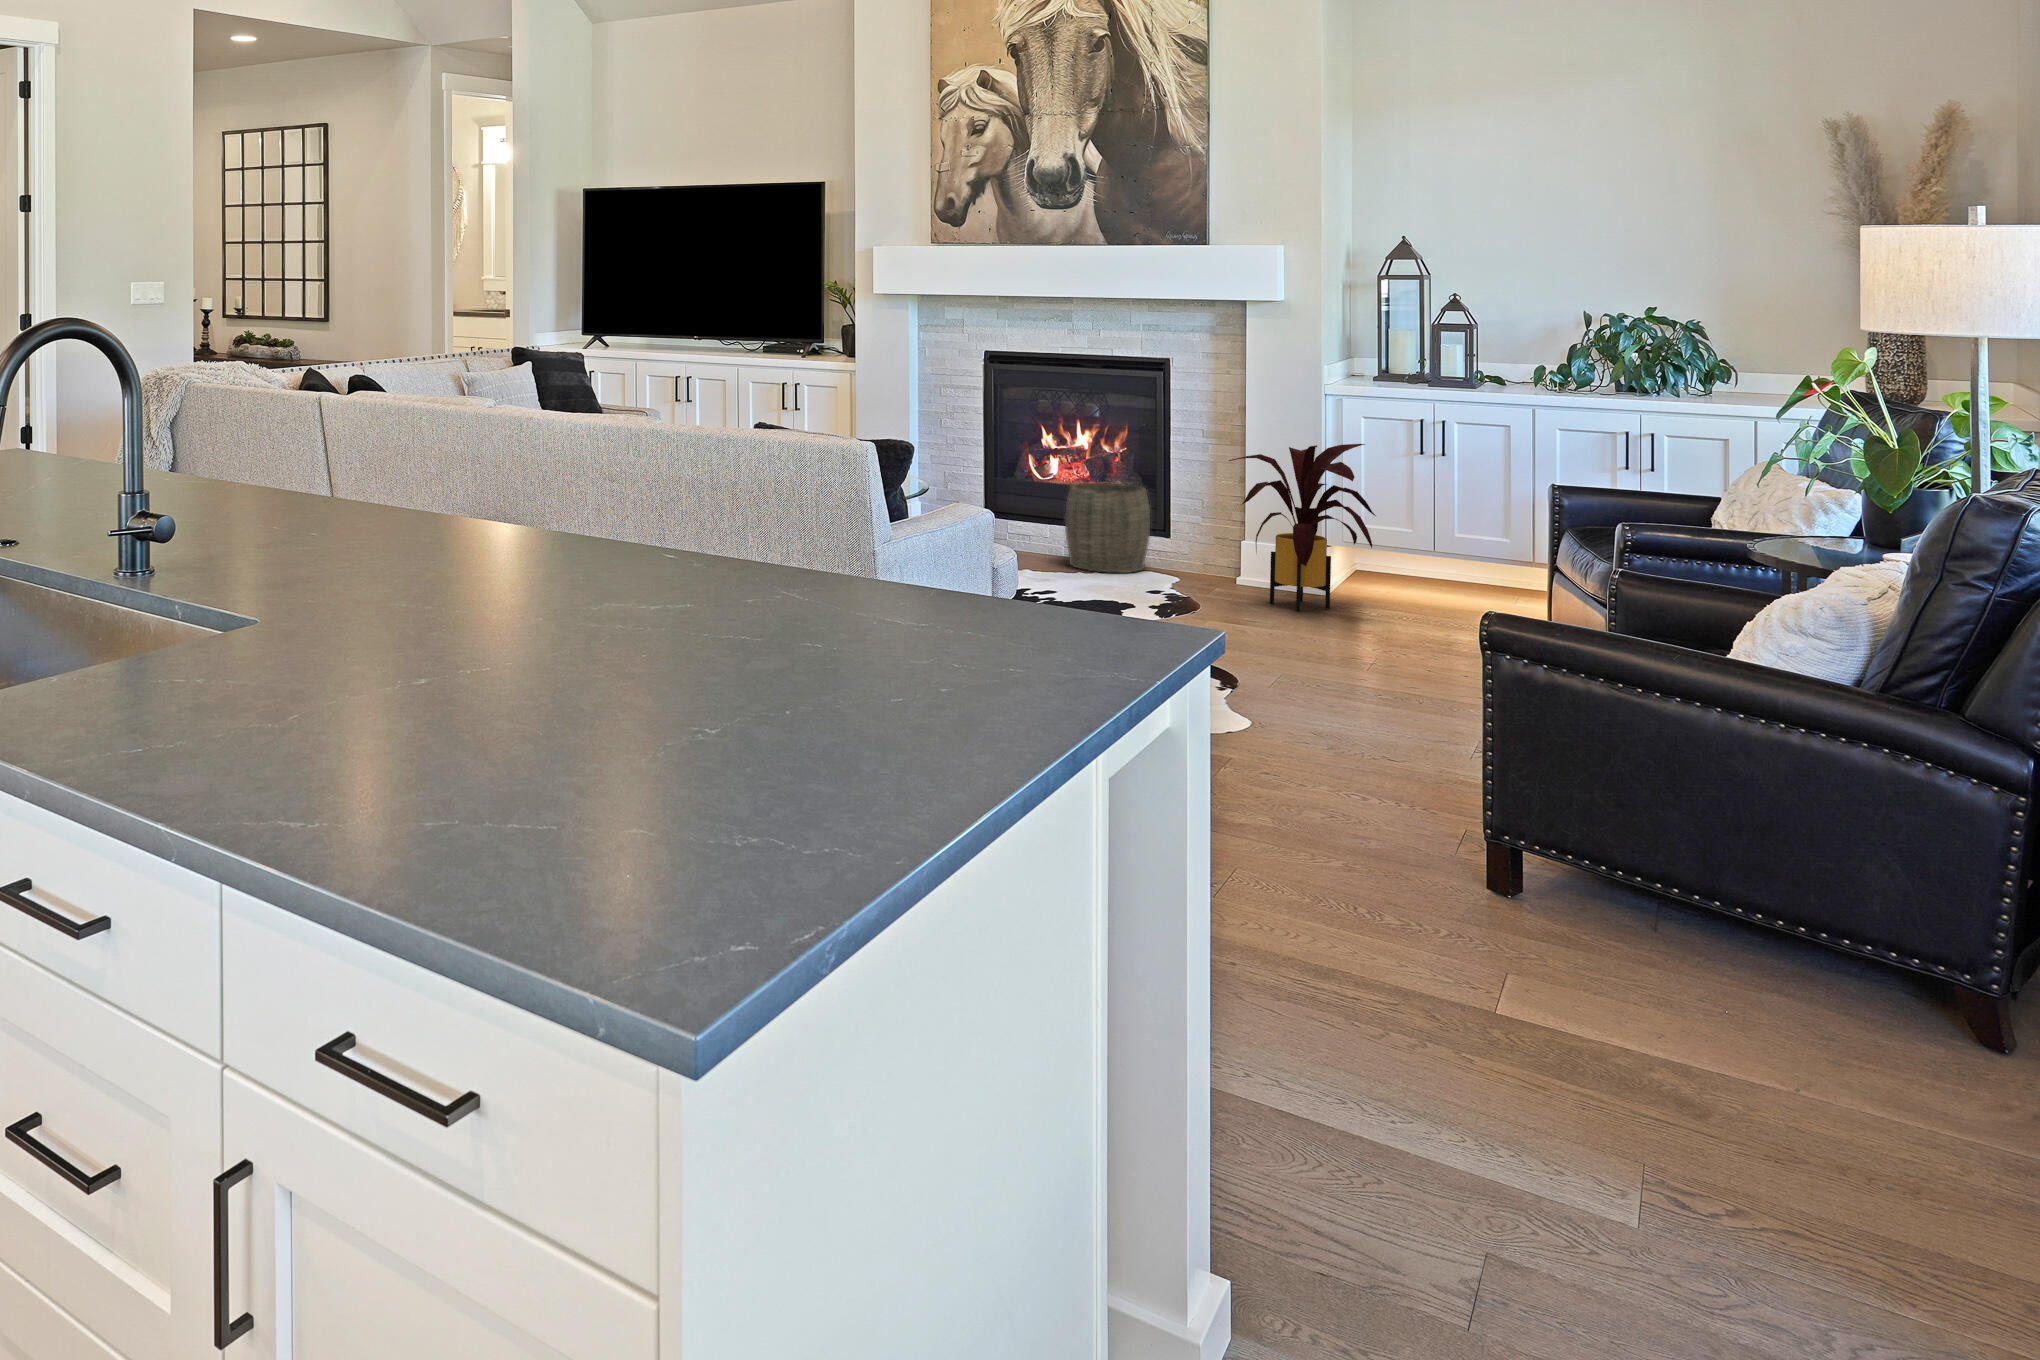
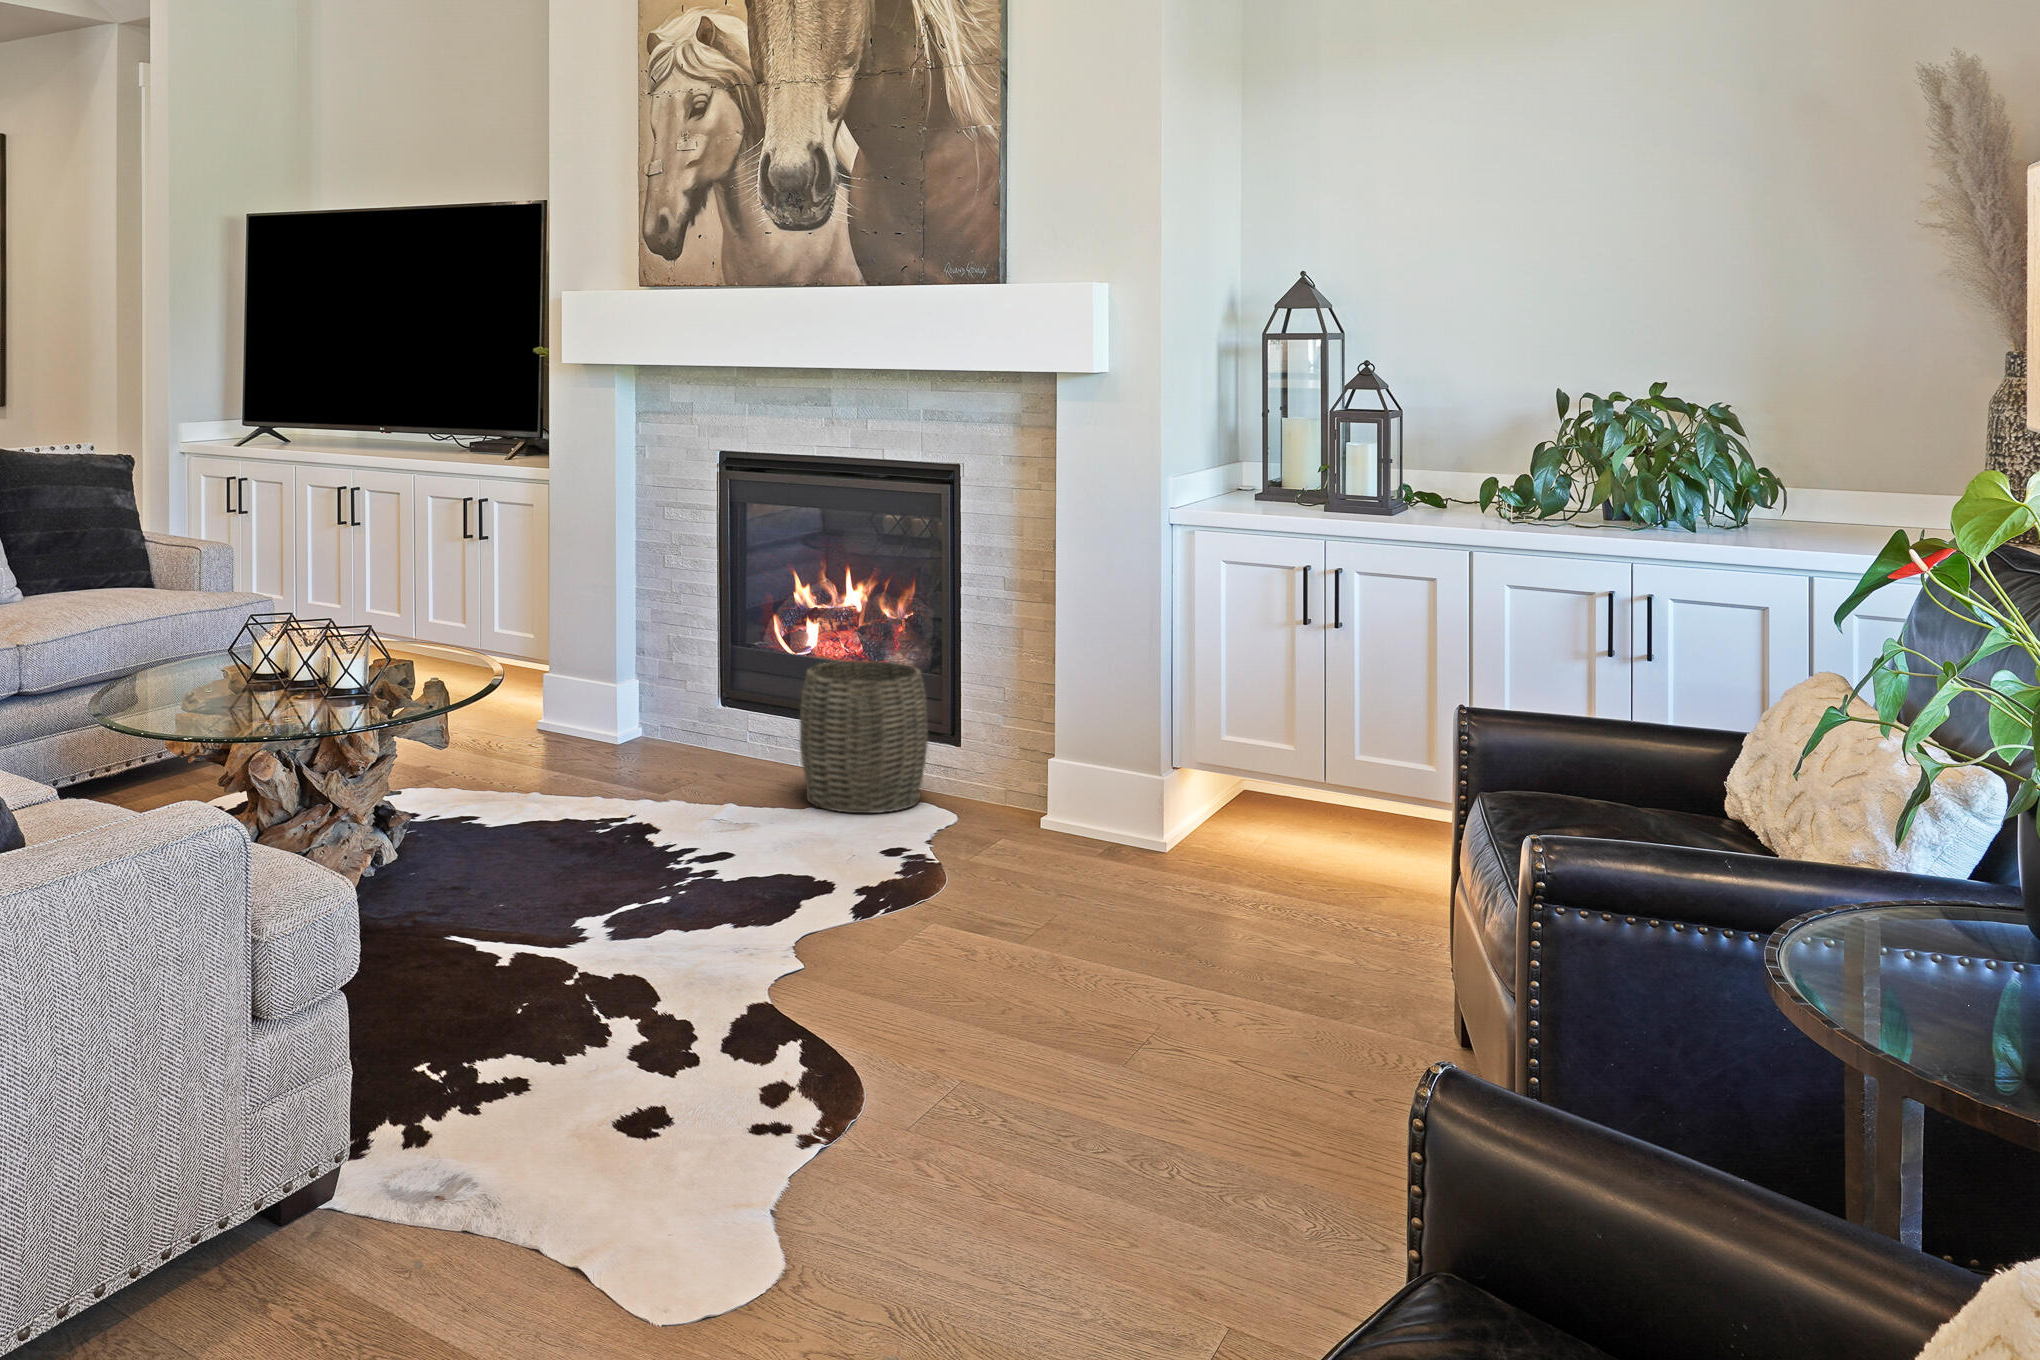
house plant: present [1229,444,1376,611] -> none [993,607,1233,897]

